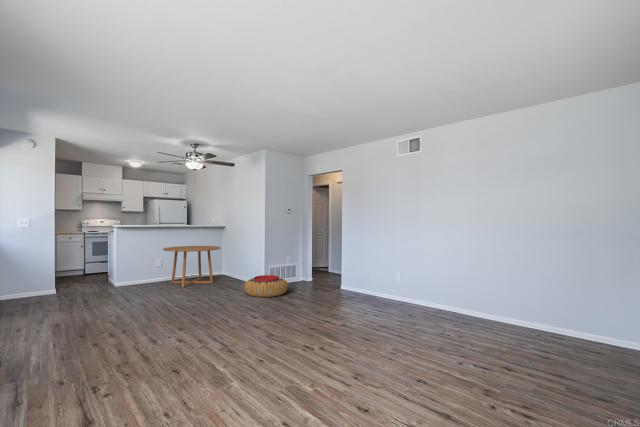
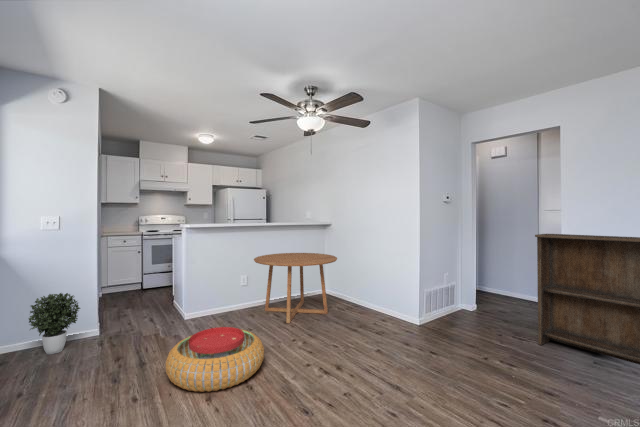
bookshelf: none [318,232,364,300] -> present [535,234,640,365]
potted plant: none [13,265,45,301] -> present [29,293,80,354]
pouf: present [244,275,288,297] -> present [166,327,264,392]

